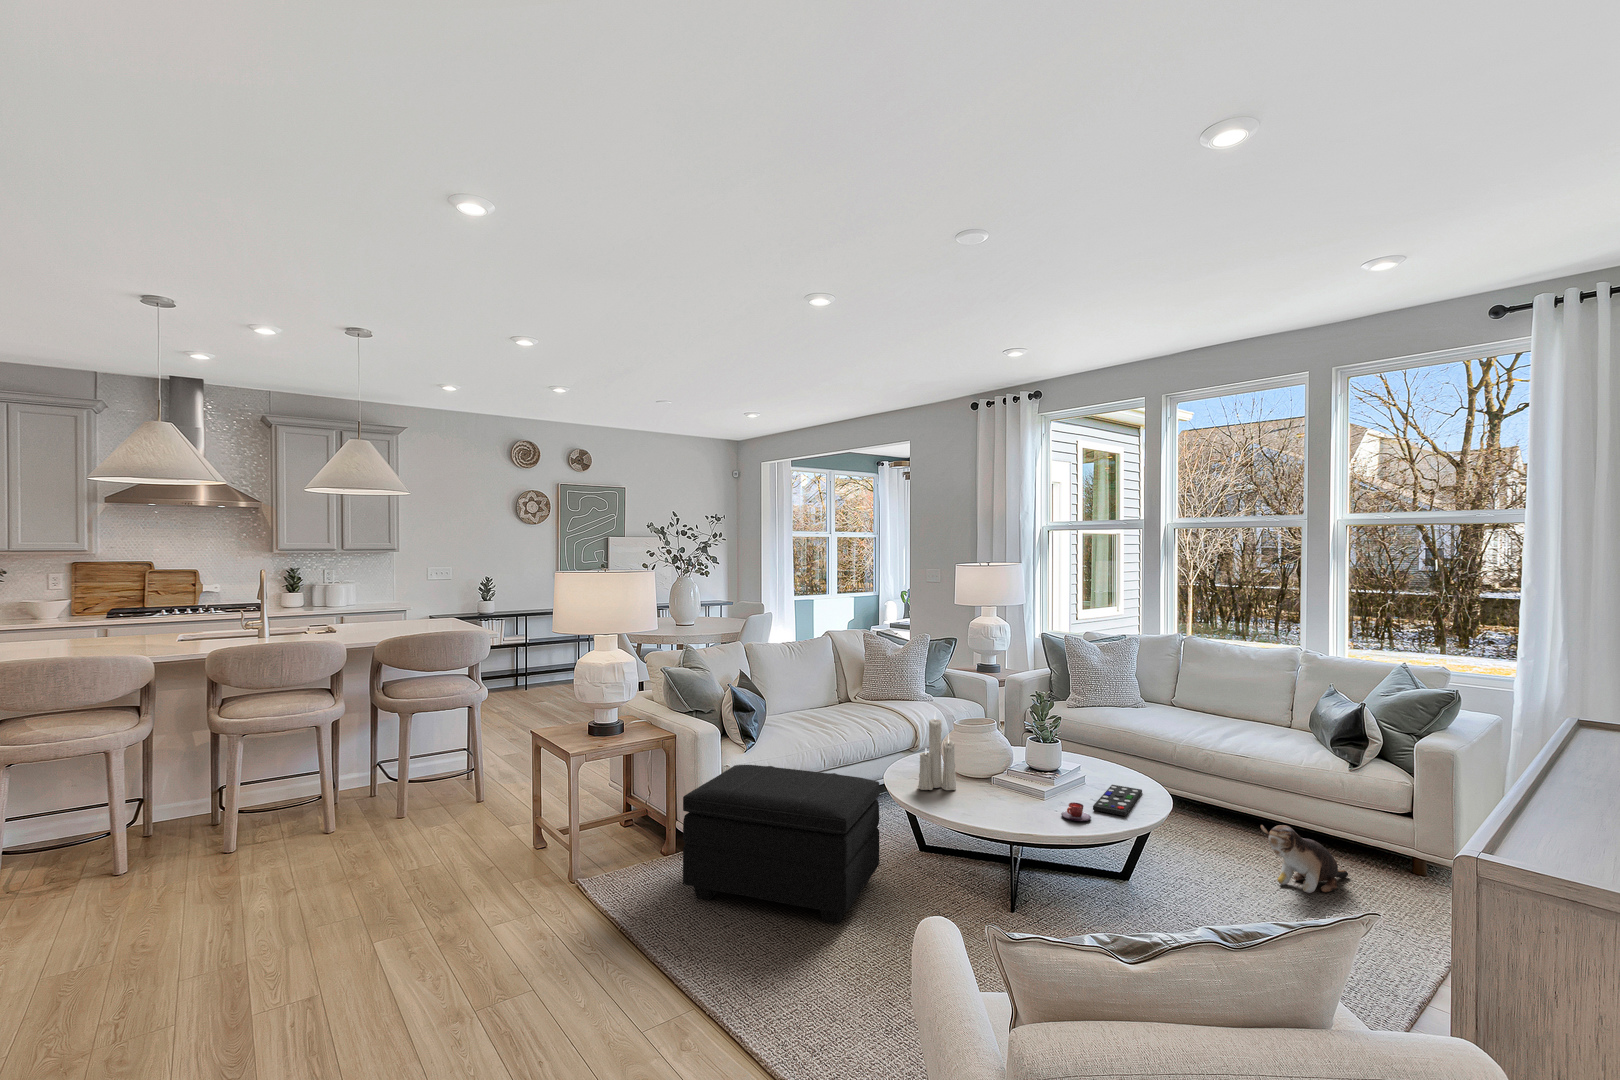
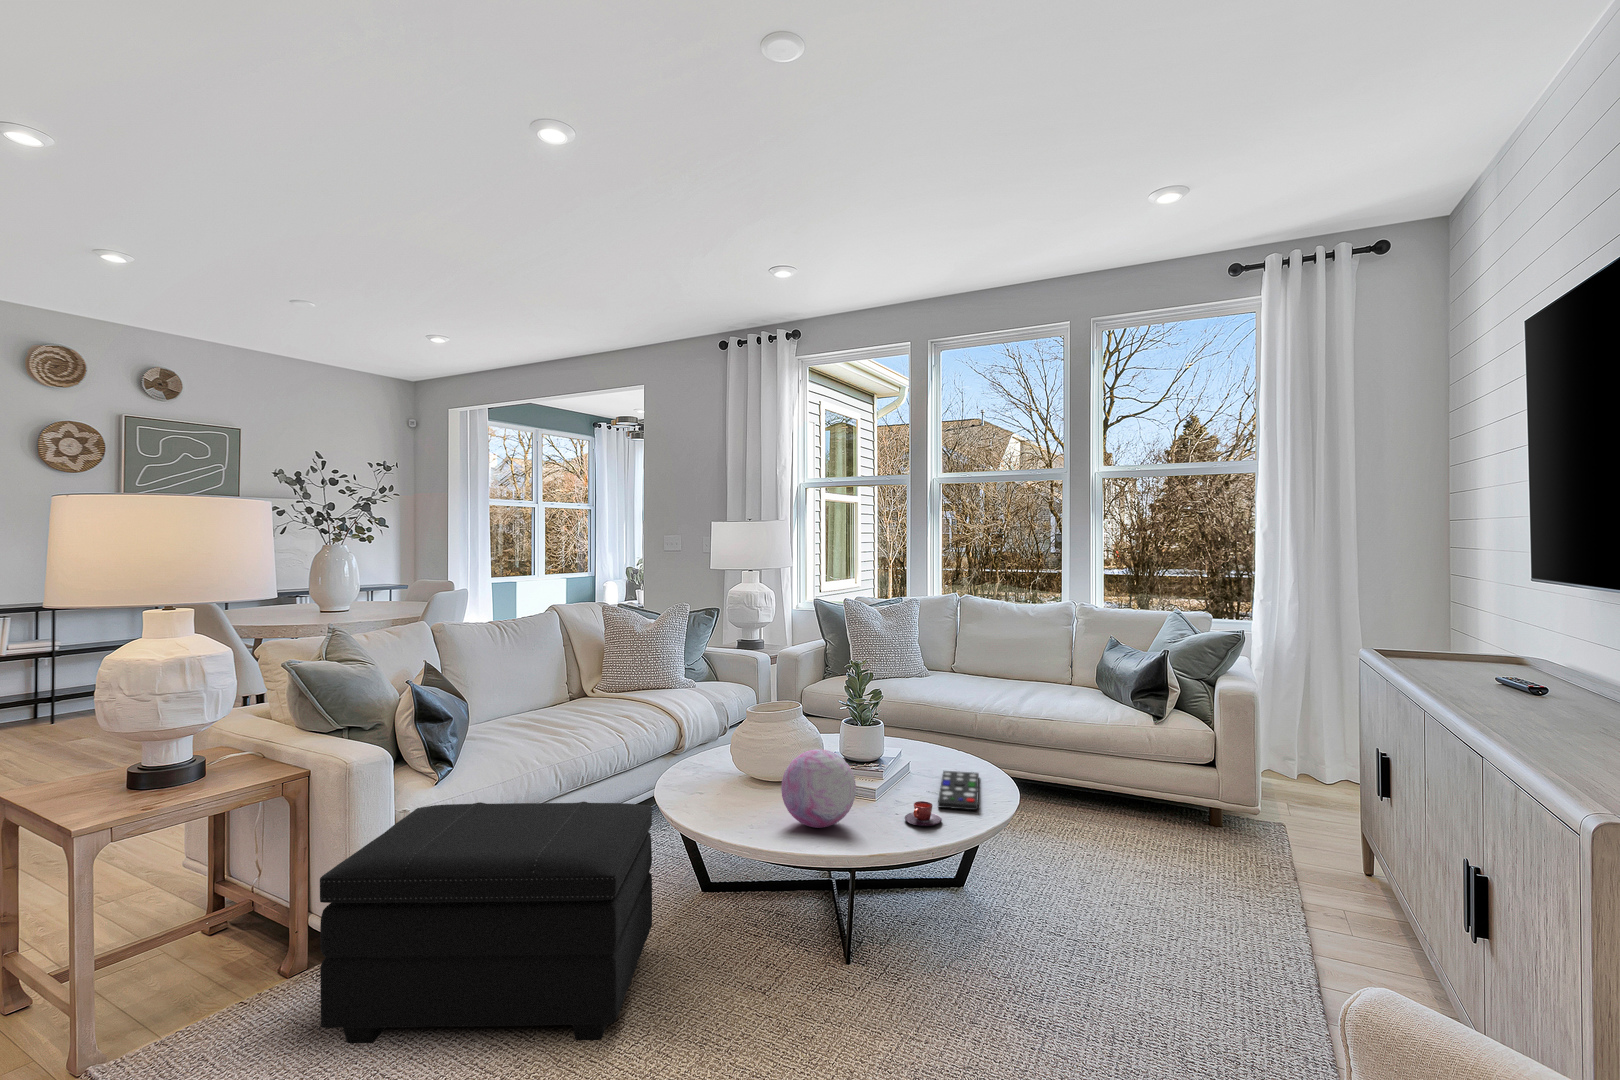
candle: present [918,712,956,790] -> none [707,691,759,810]
decorative orb: none [966,754,1022,811] -> present [781,749,856,828]
plush toy: present [1261,825,1348,893] -> none [1094,794,1163,867]

